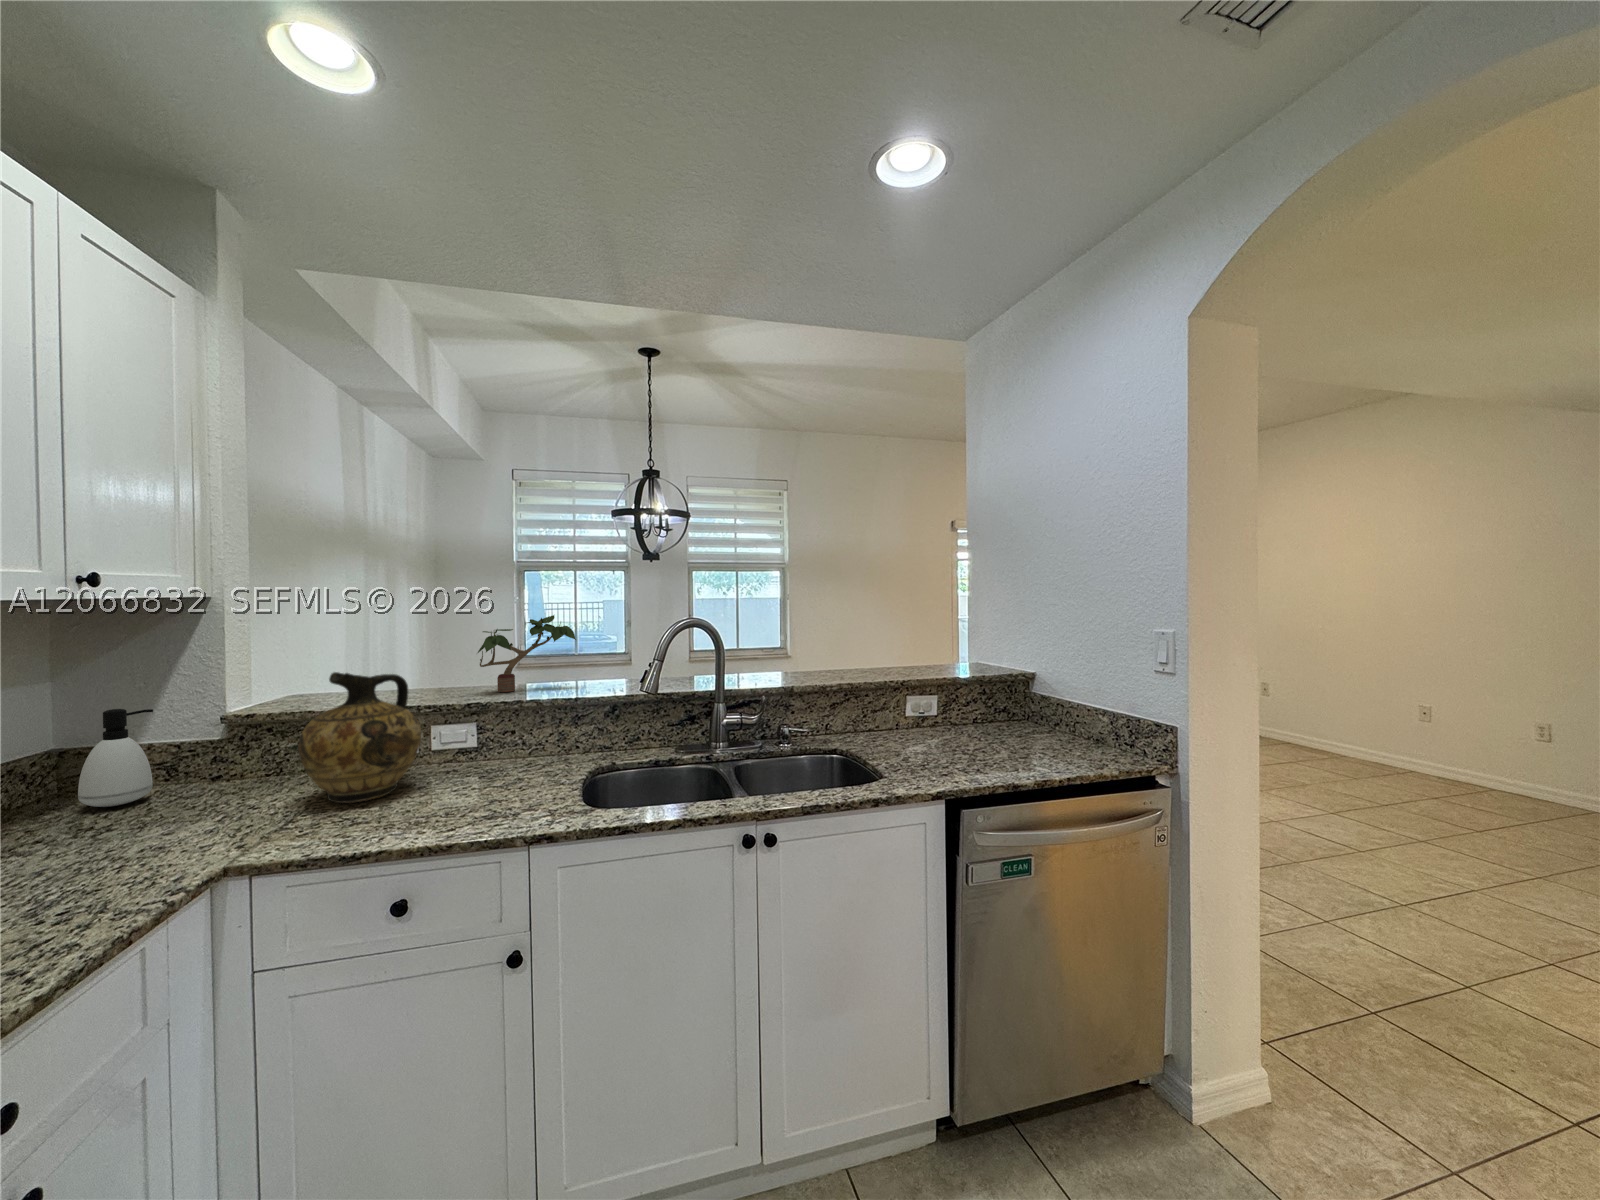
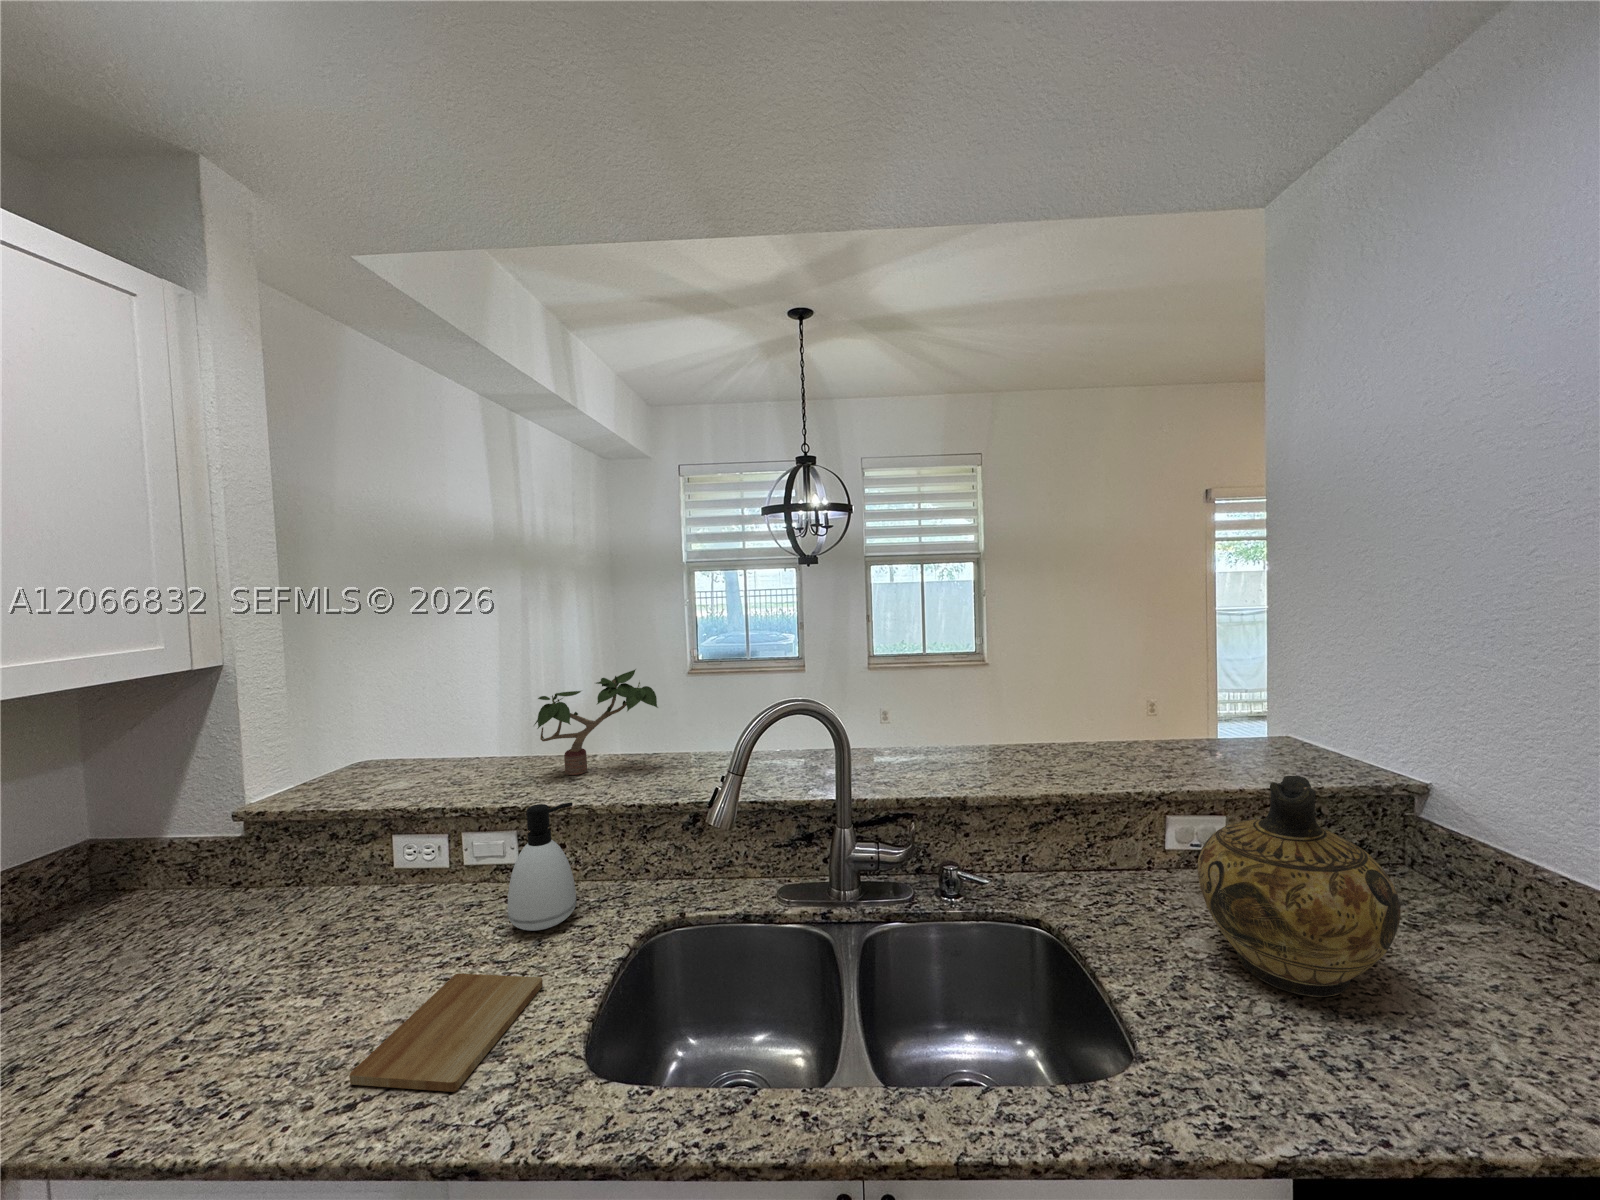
ceramic jug: present [298,672,421,803] -> present [1198,776,1401,997]
soap dispenser: present [78,709,153,807] -> present [508,802,576,931]
cutting board: none [442,785,539,826] -> present [350,974,543,1092]

